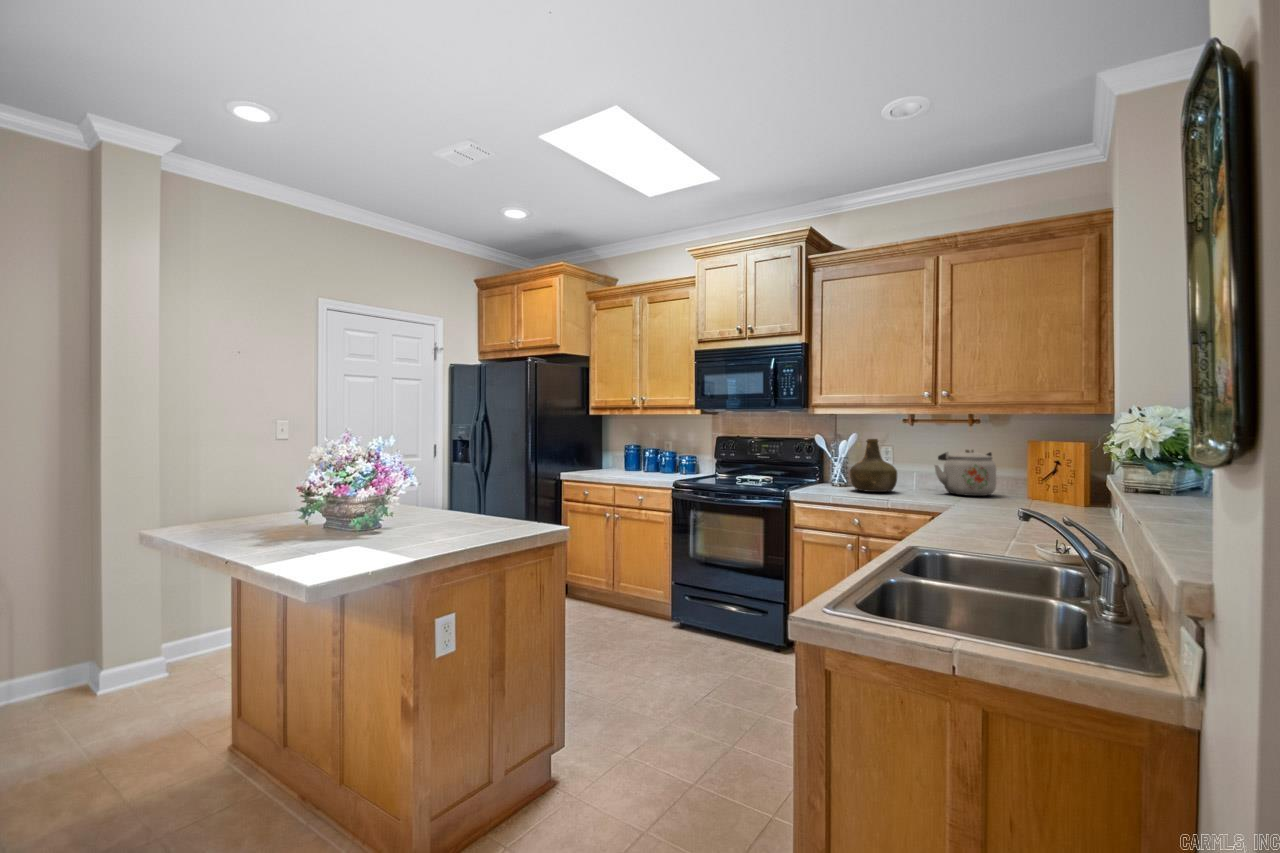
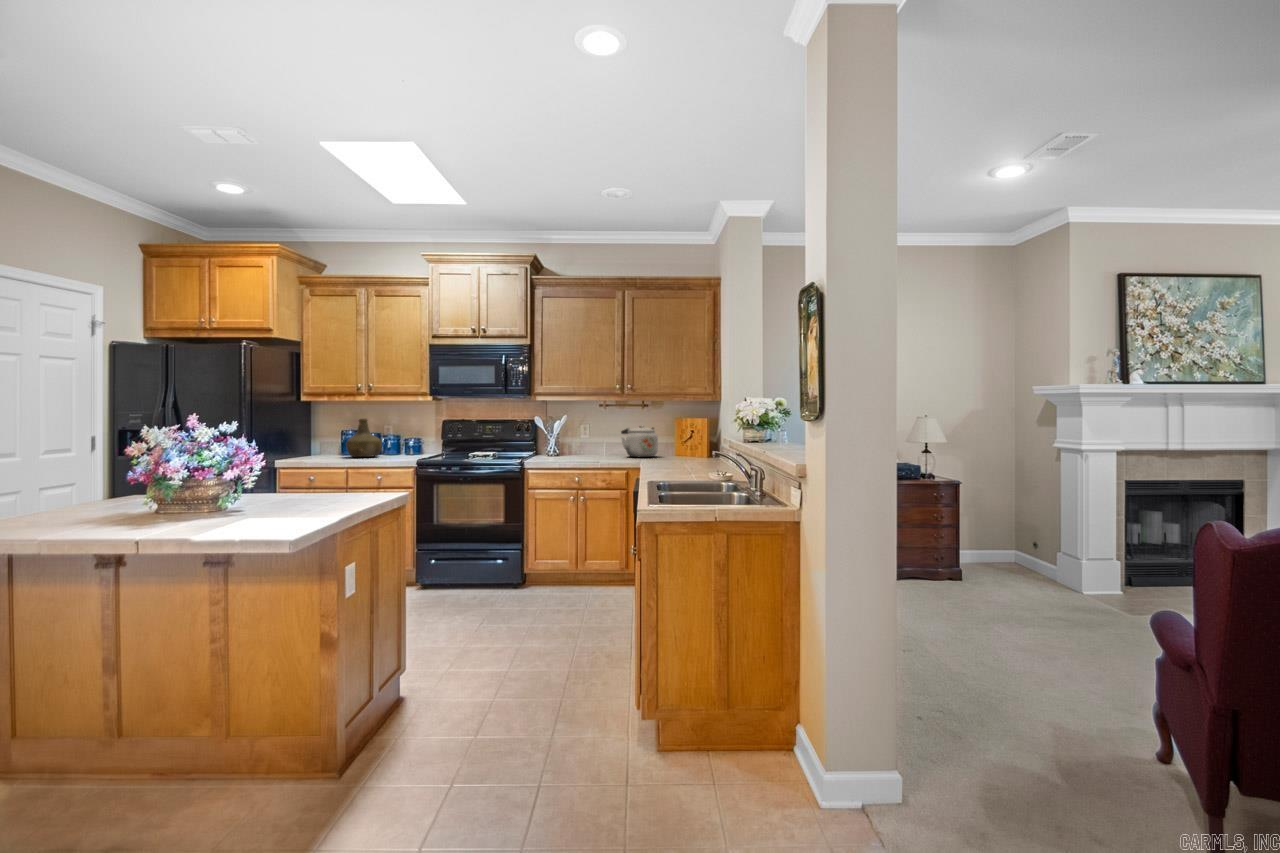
bottle: present [850,439,897,492] -> present [346,419,382,457]

